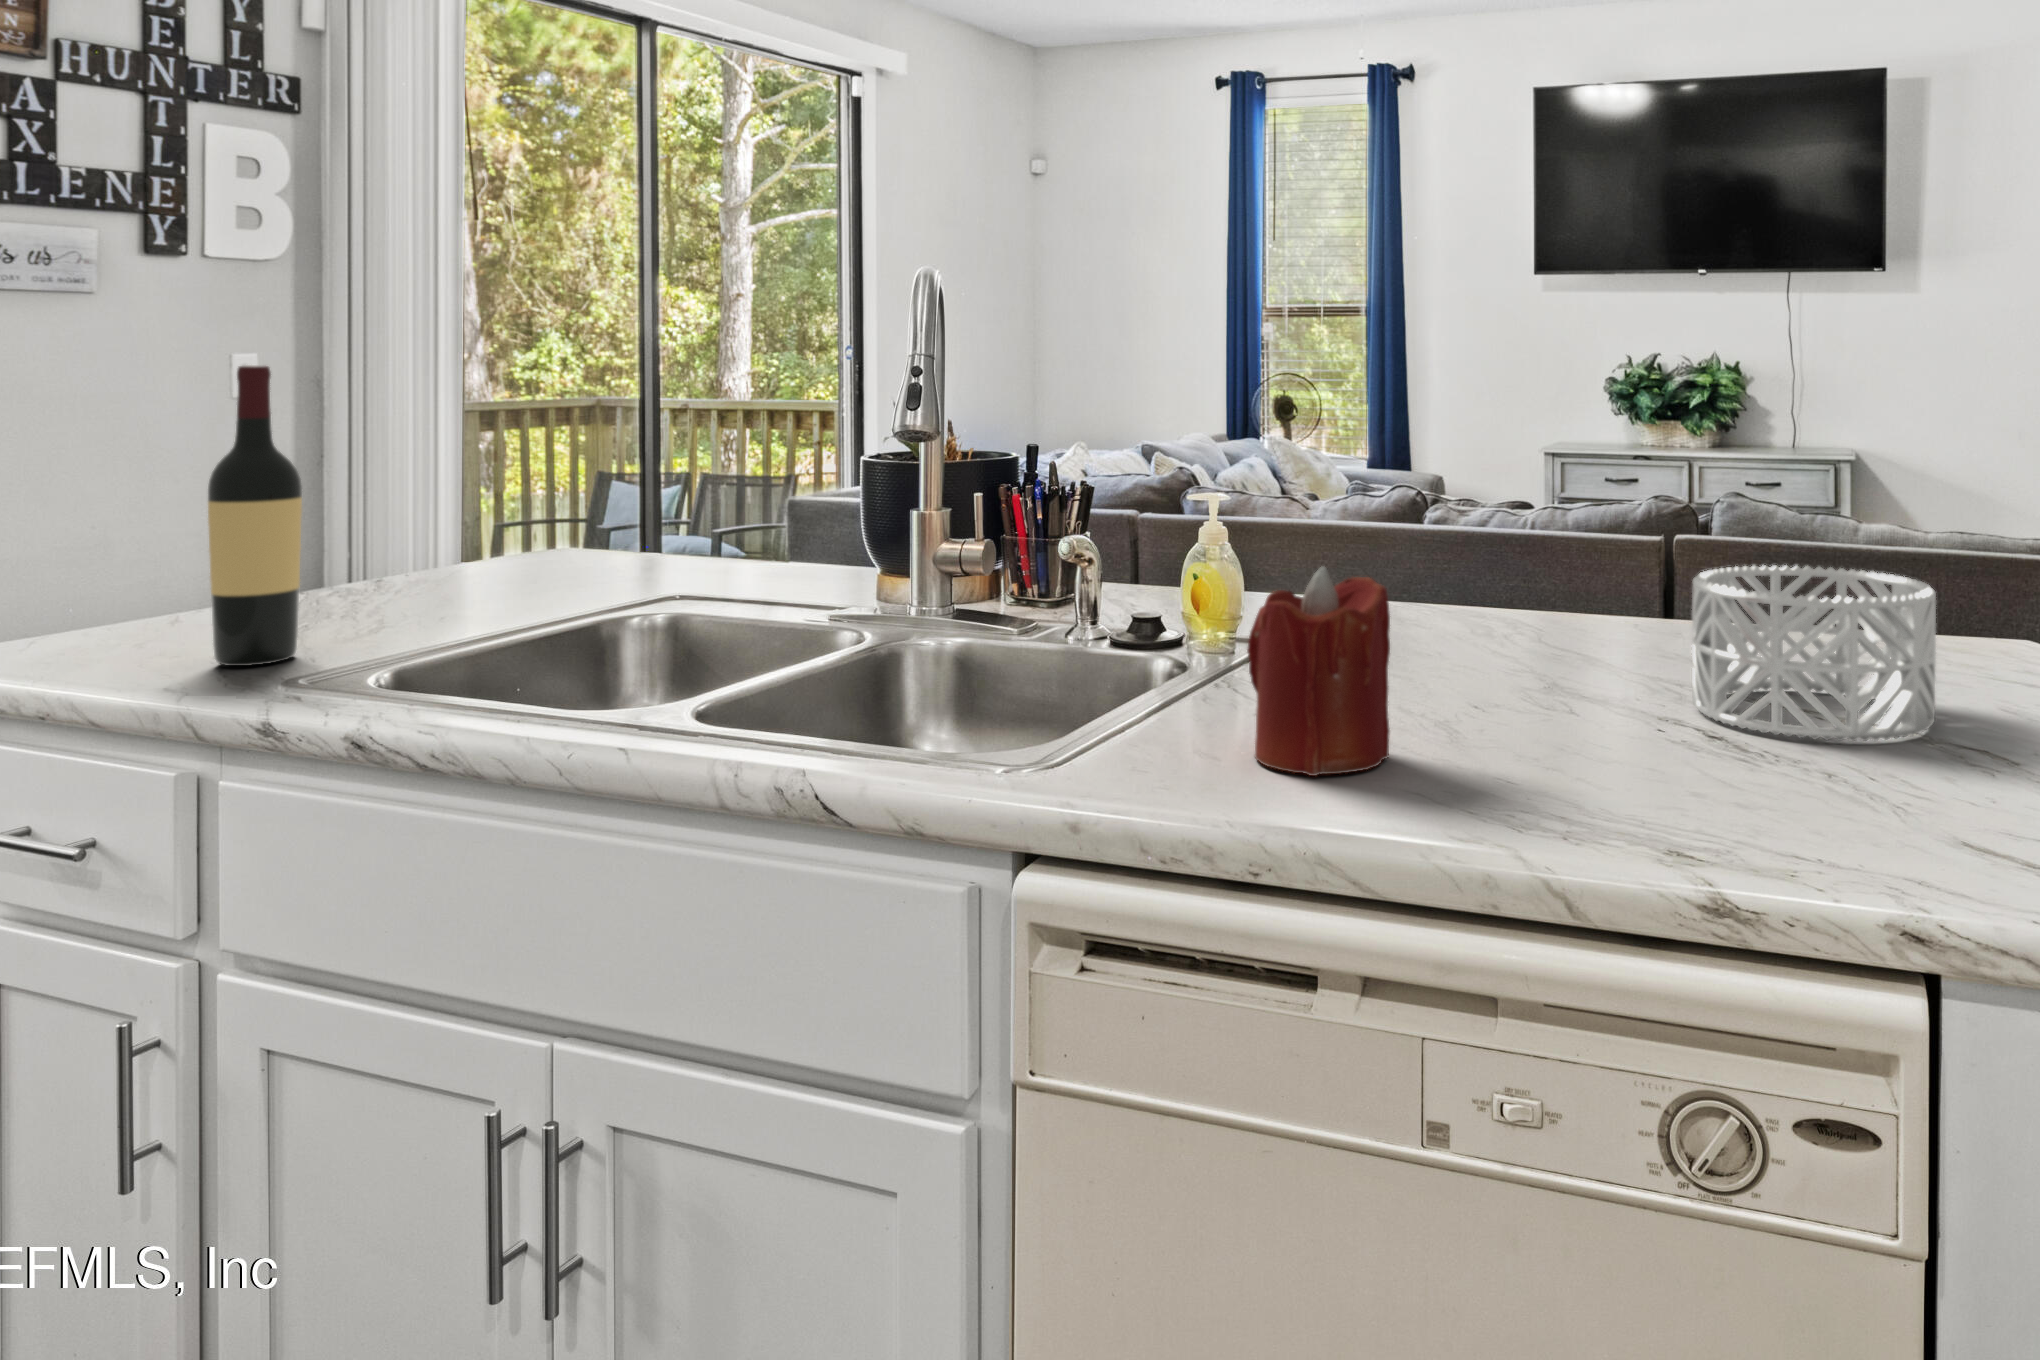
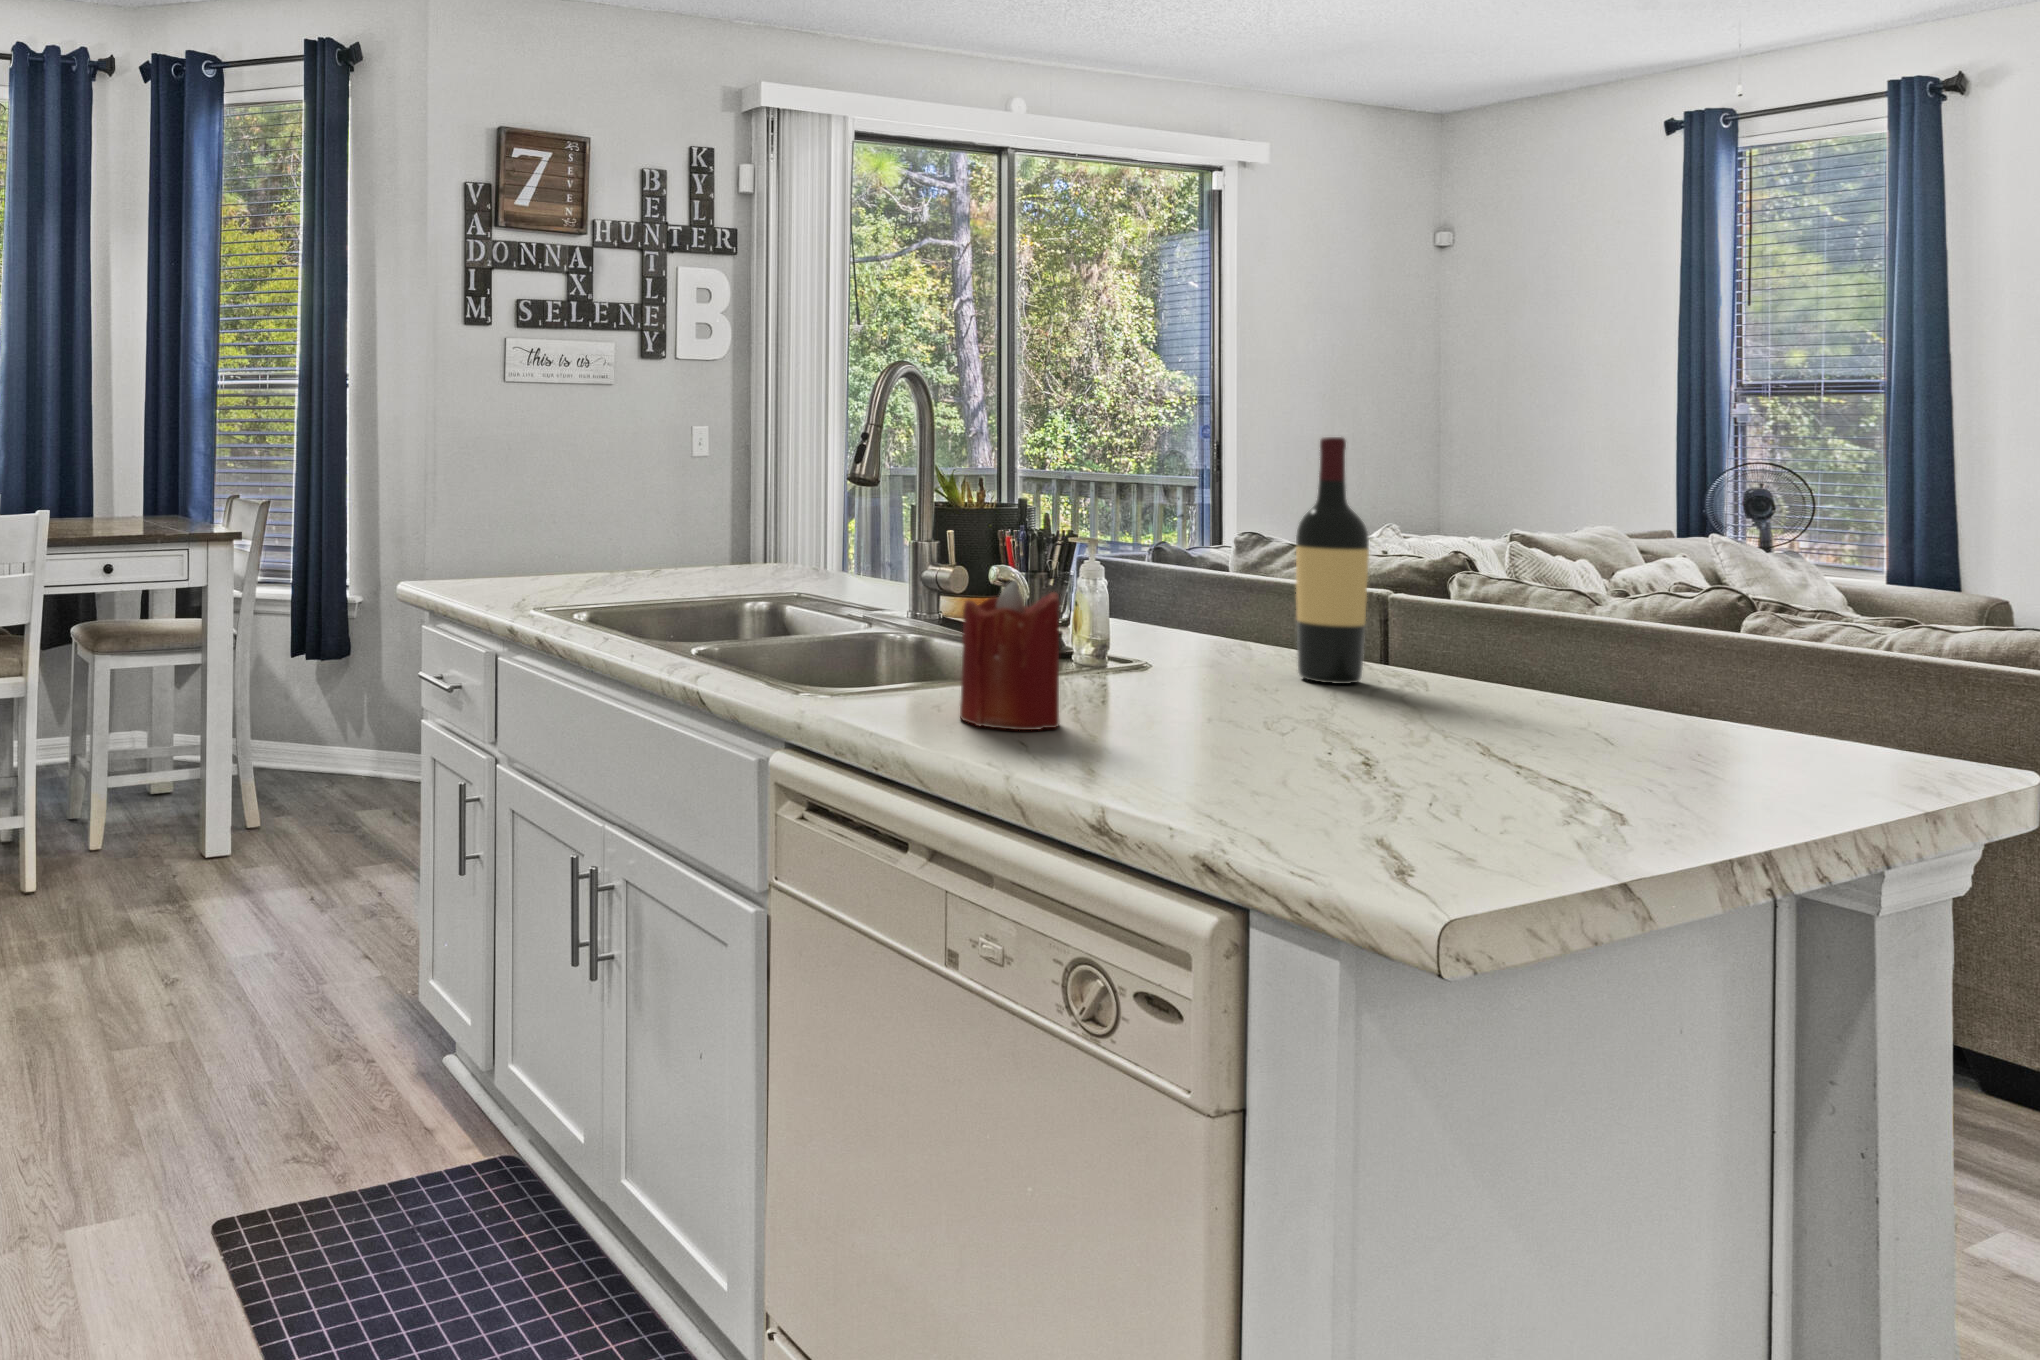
wine bottle: present [208,365,302,666] -> present [1296,437,1369,684]
decorative bowl: present [1692,565,1936,741] -> none [1401,629,1664,796]

